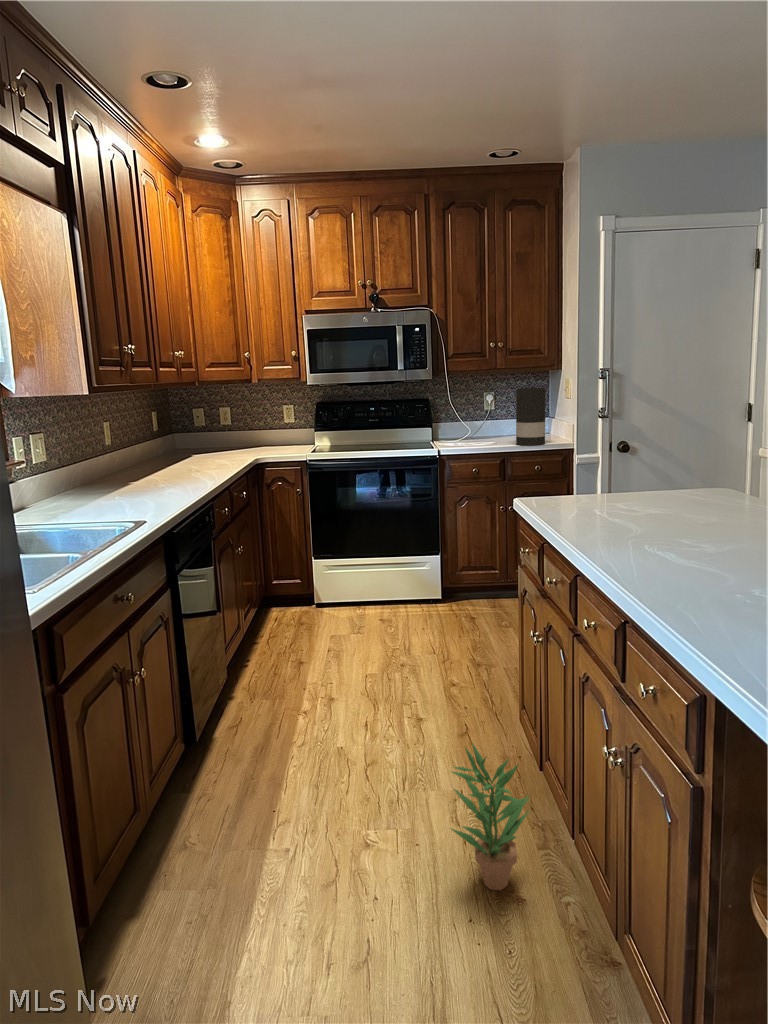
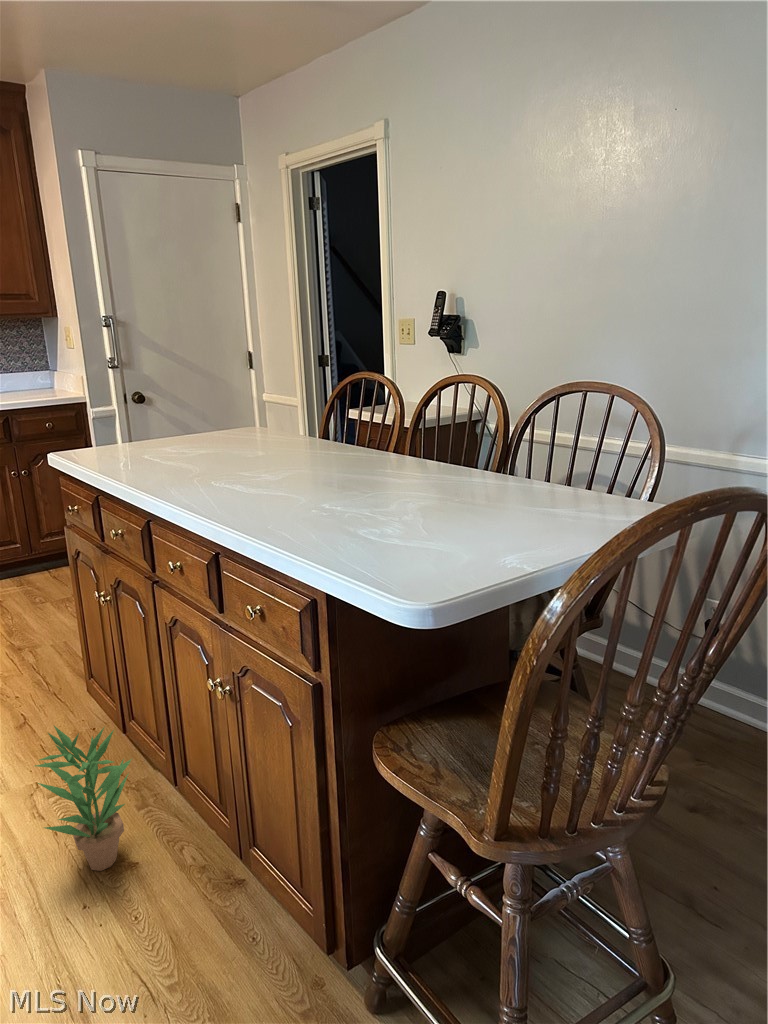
vase: present [516,388,546,445] -> none [9,335,53,400]

